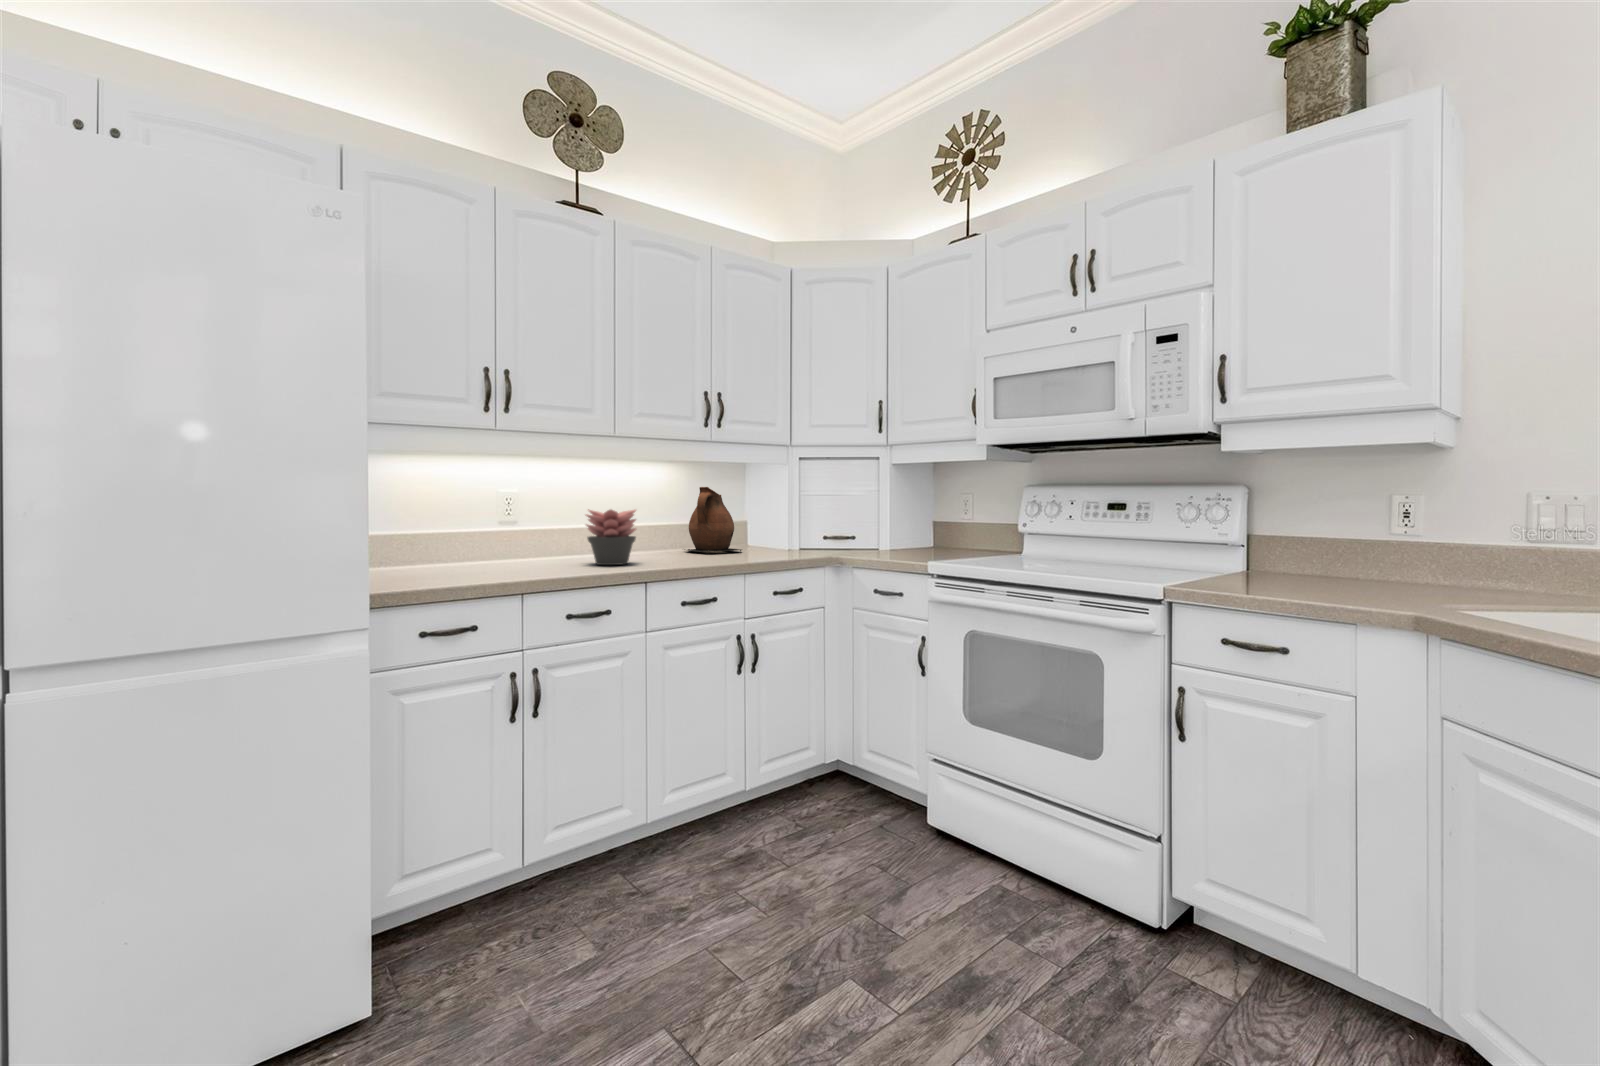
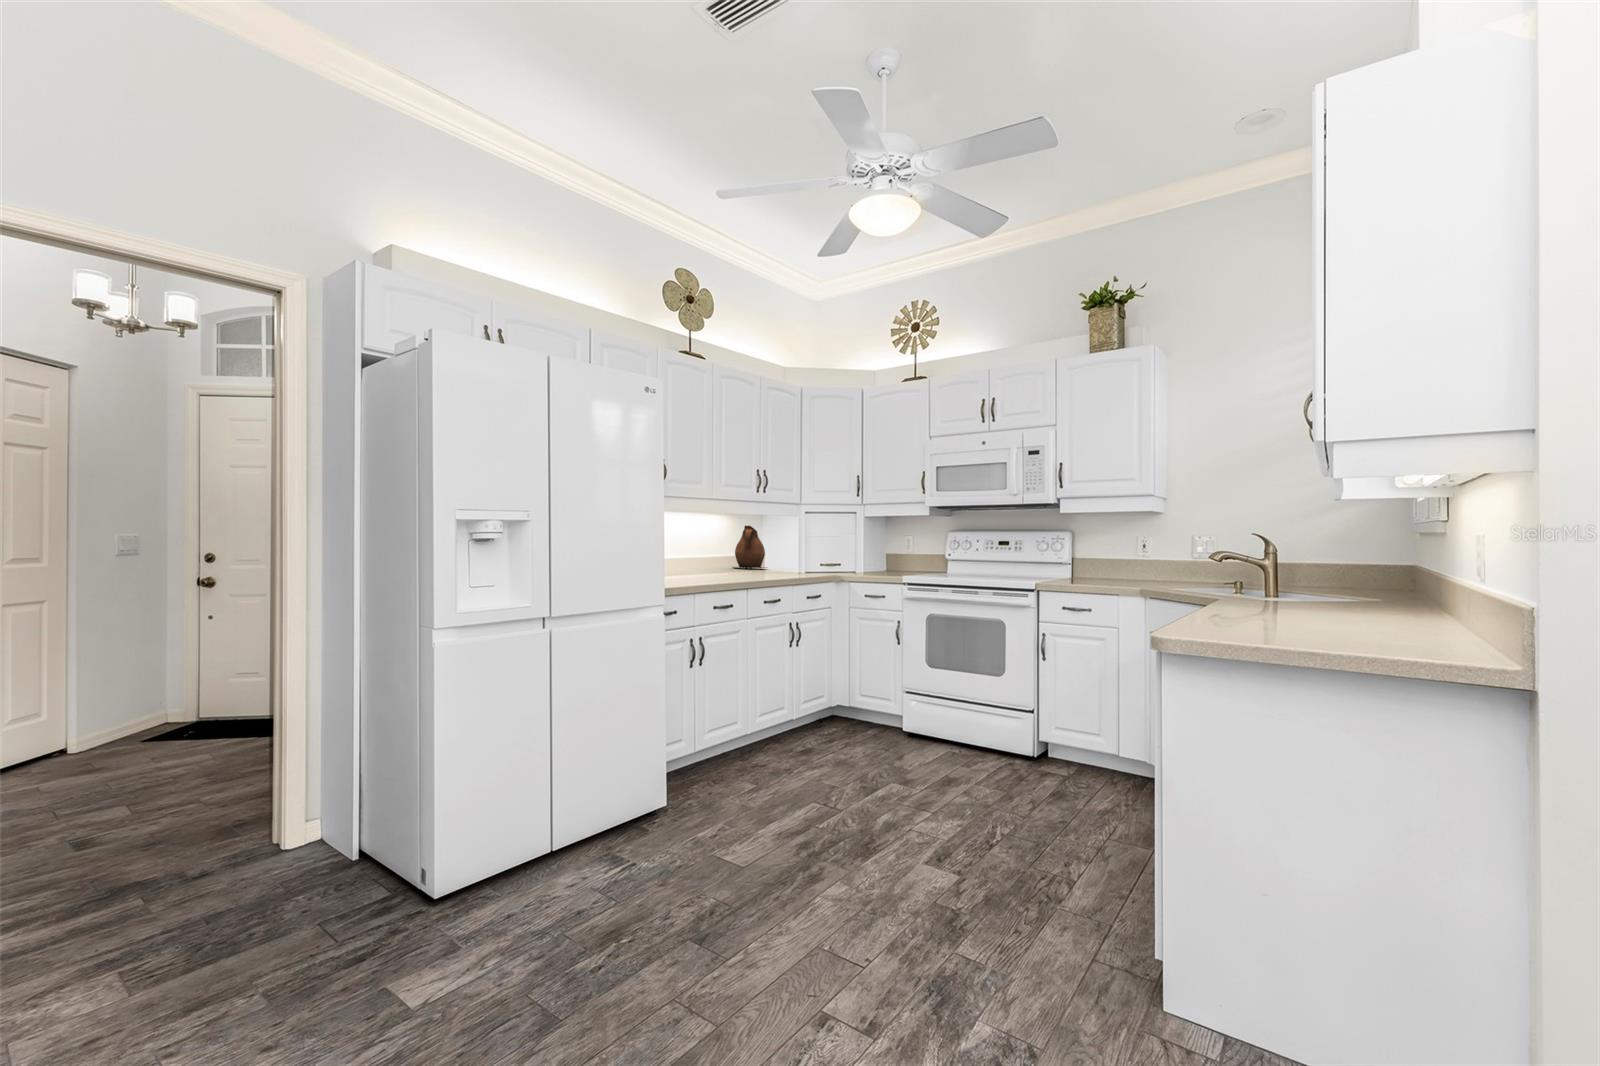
succulent plant: present [586,509,636,565] -> none [691,537,725,572]

